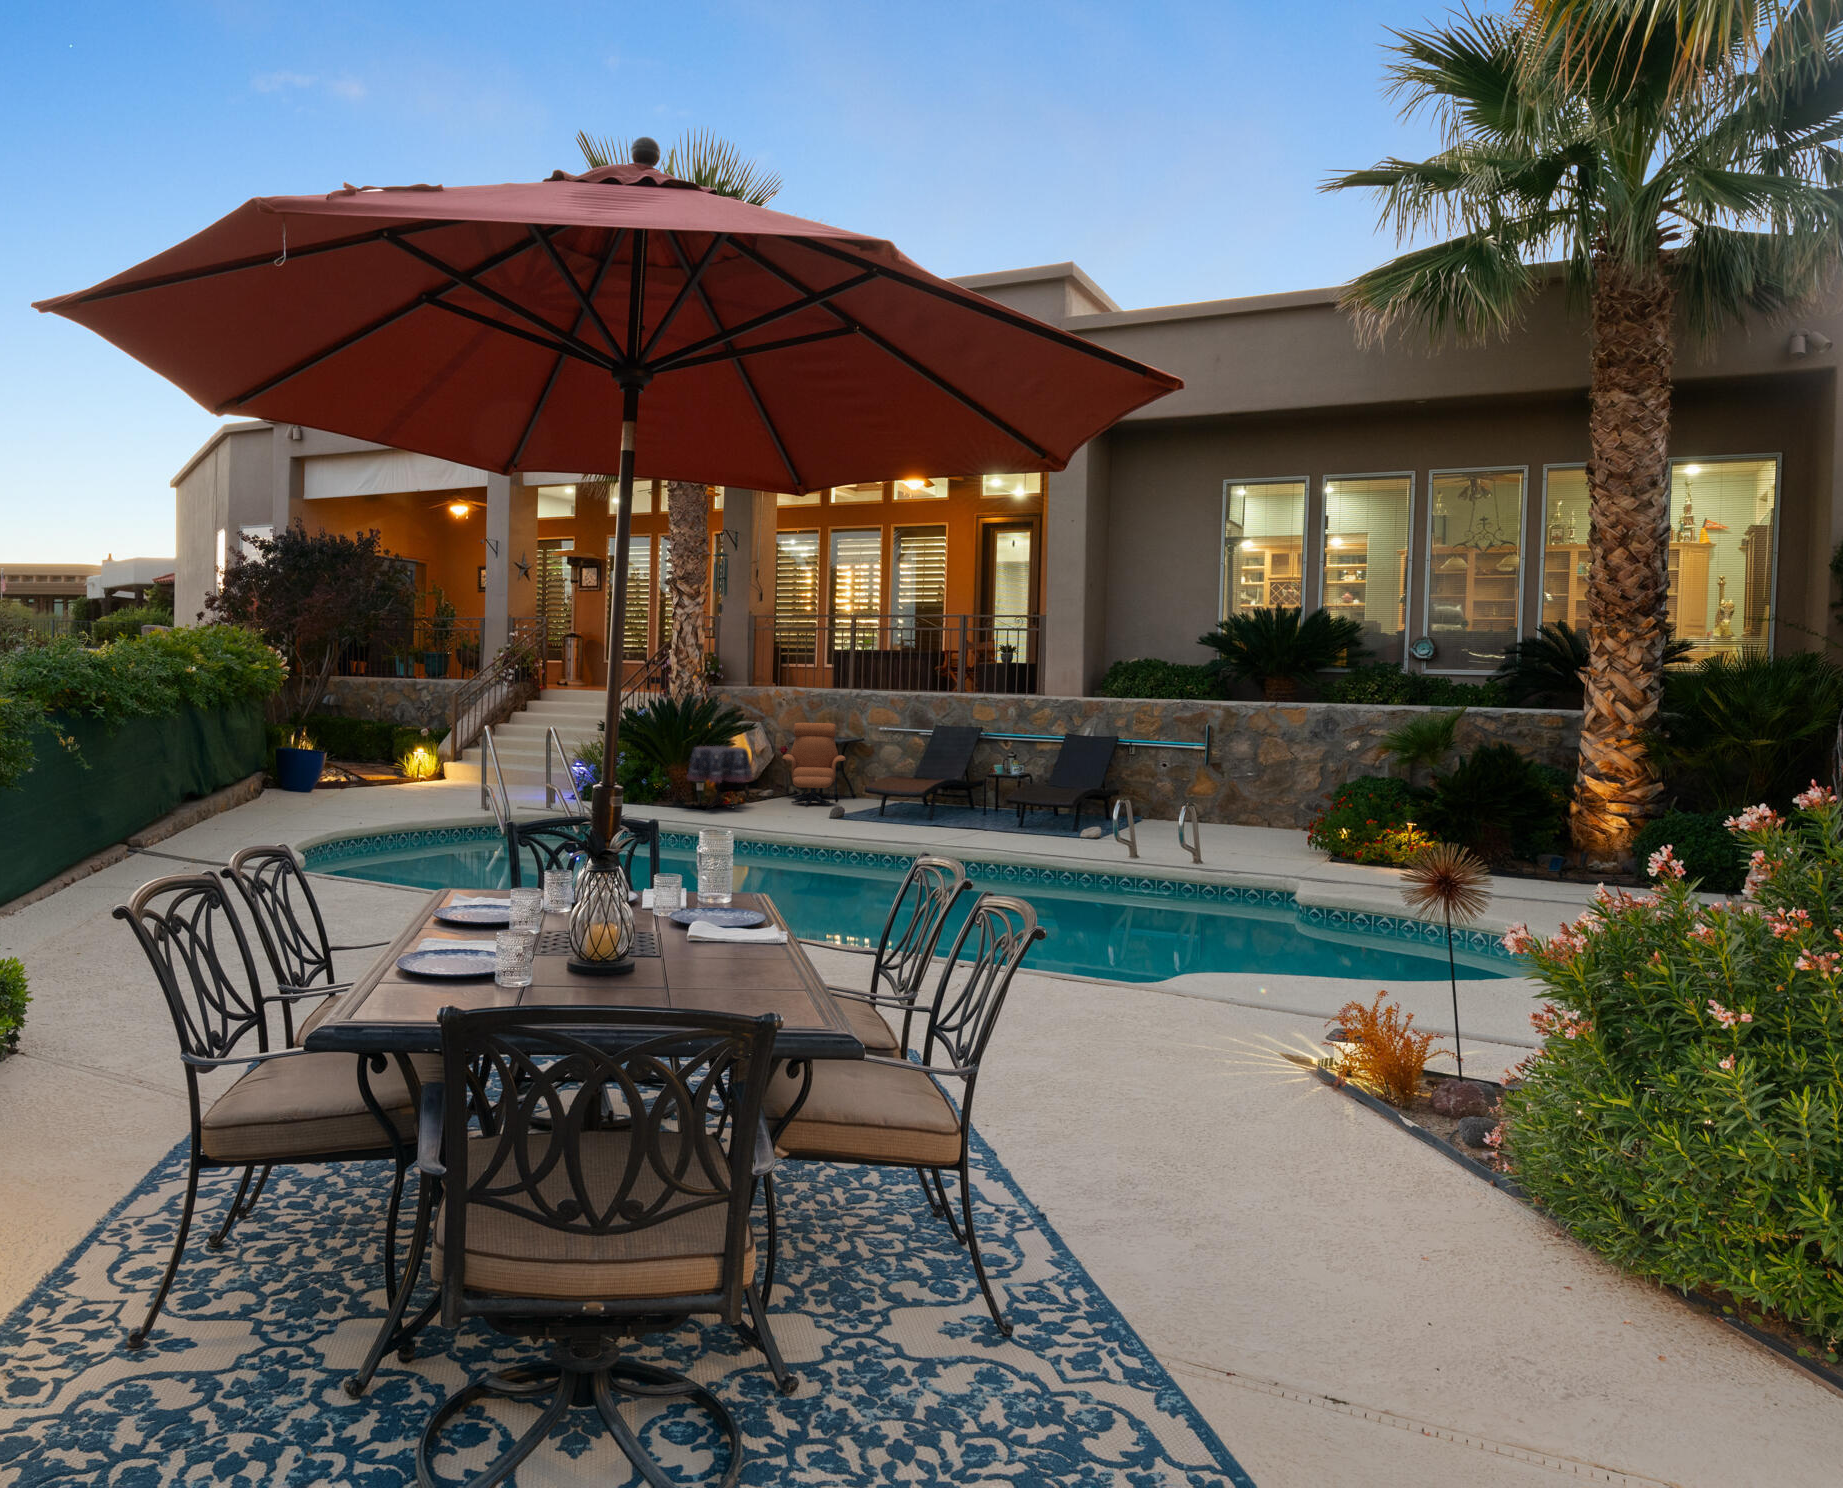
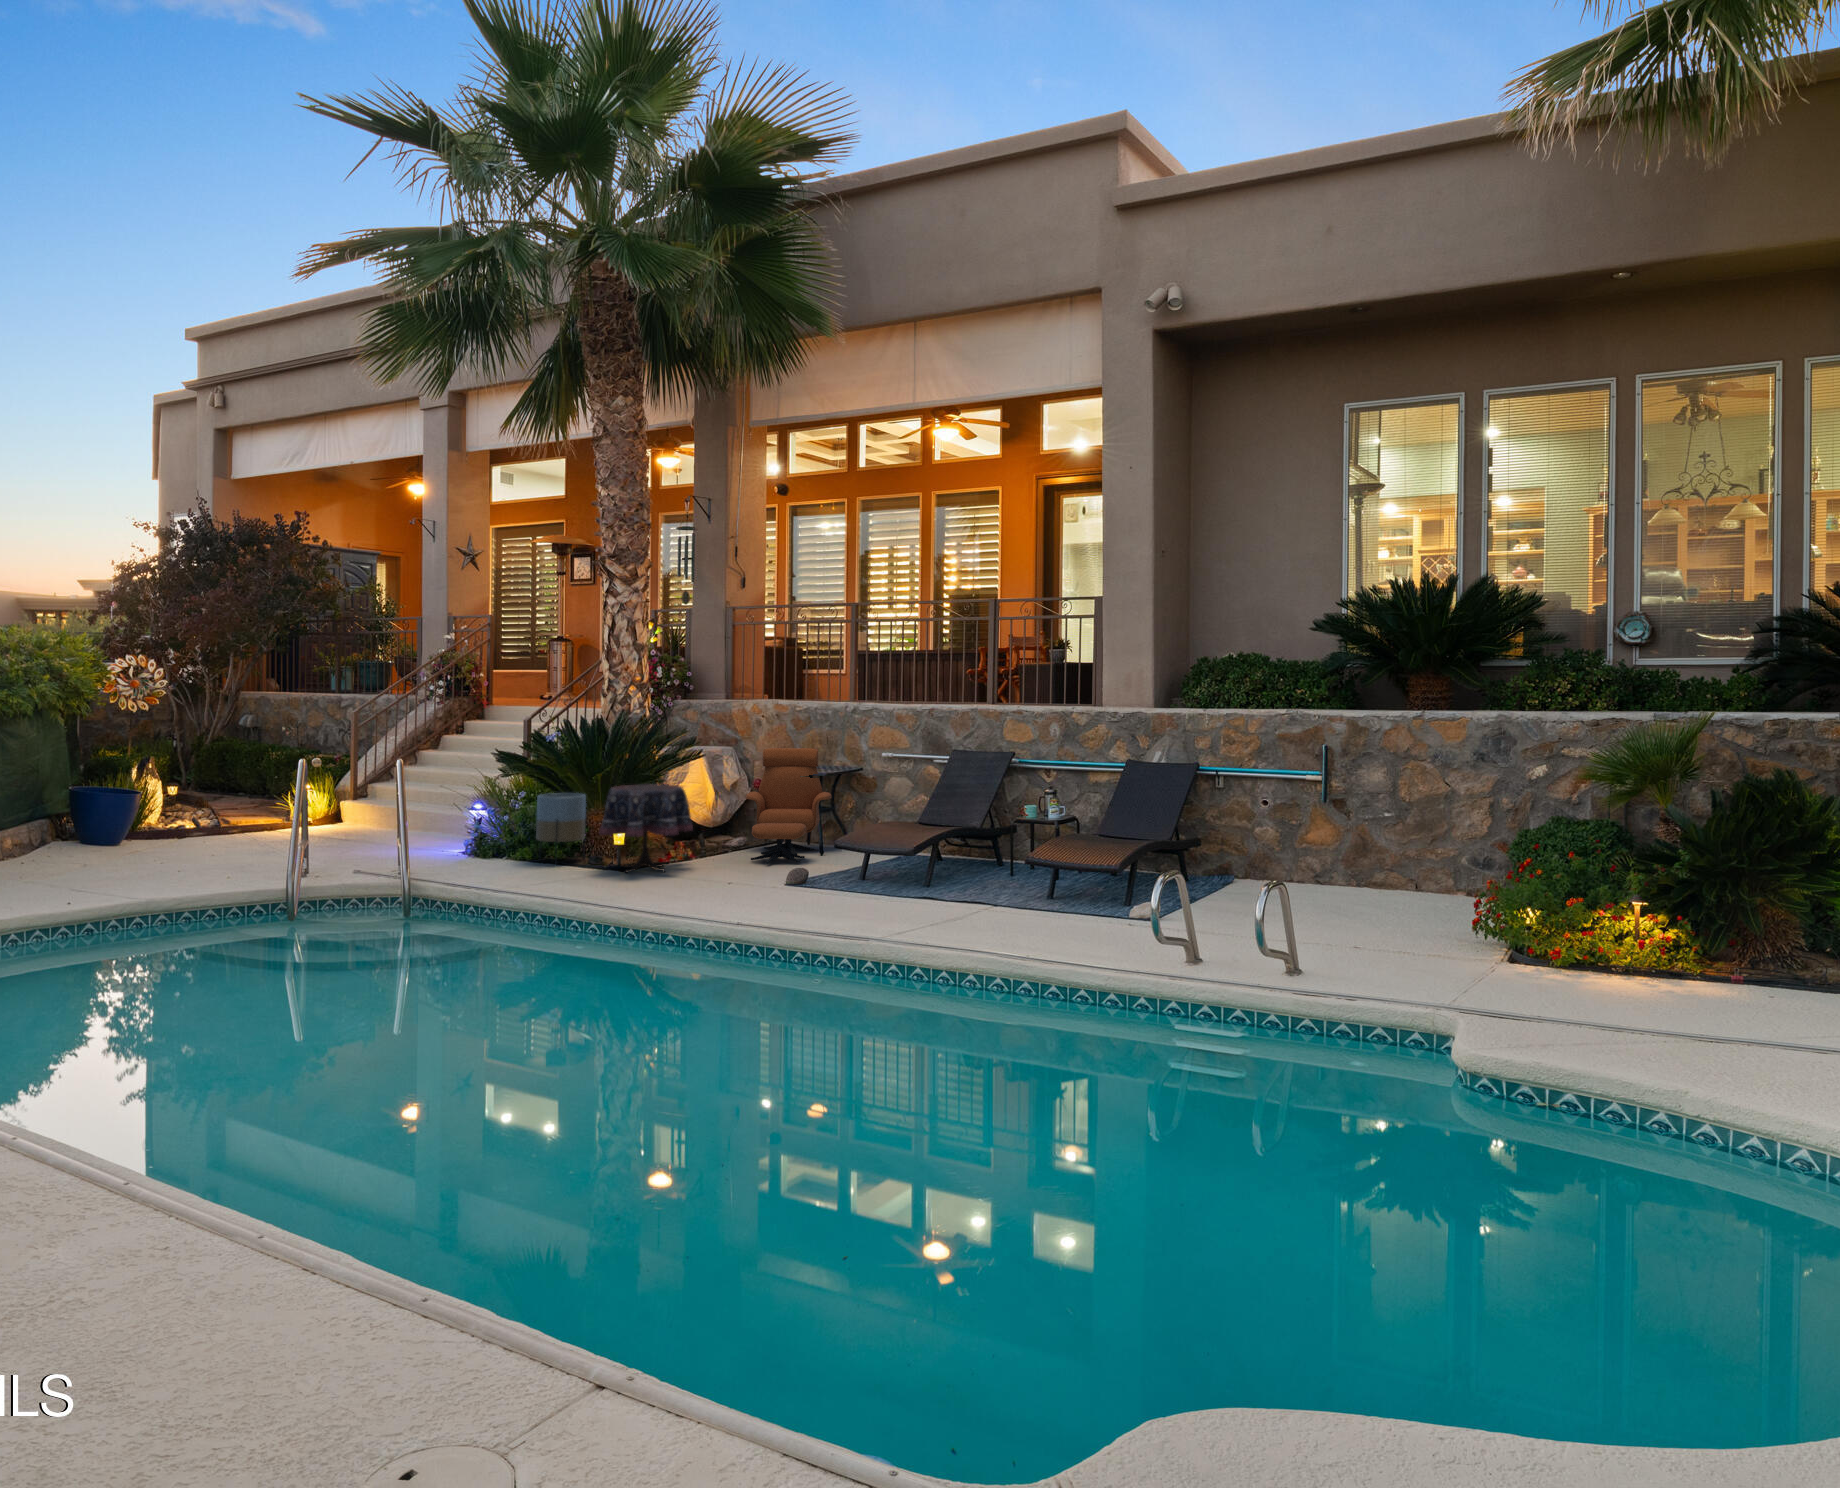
planter: none [634,752,670,804] -> present [536,793,586,843]

